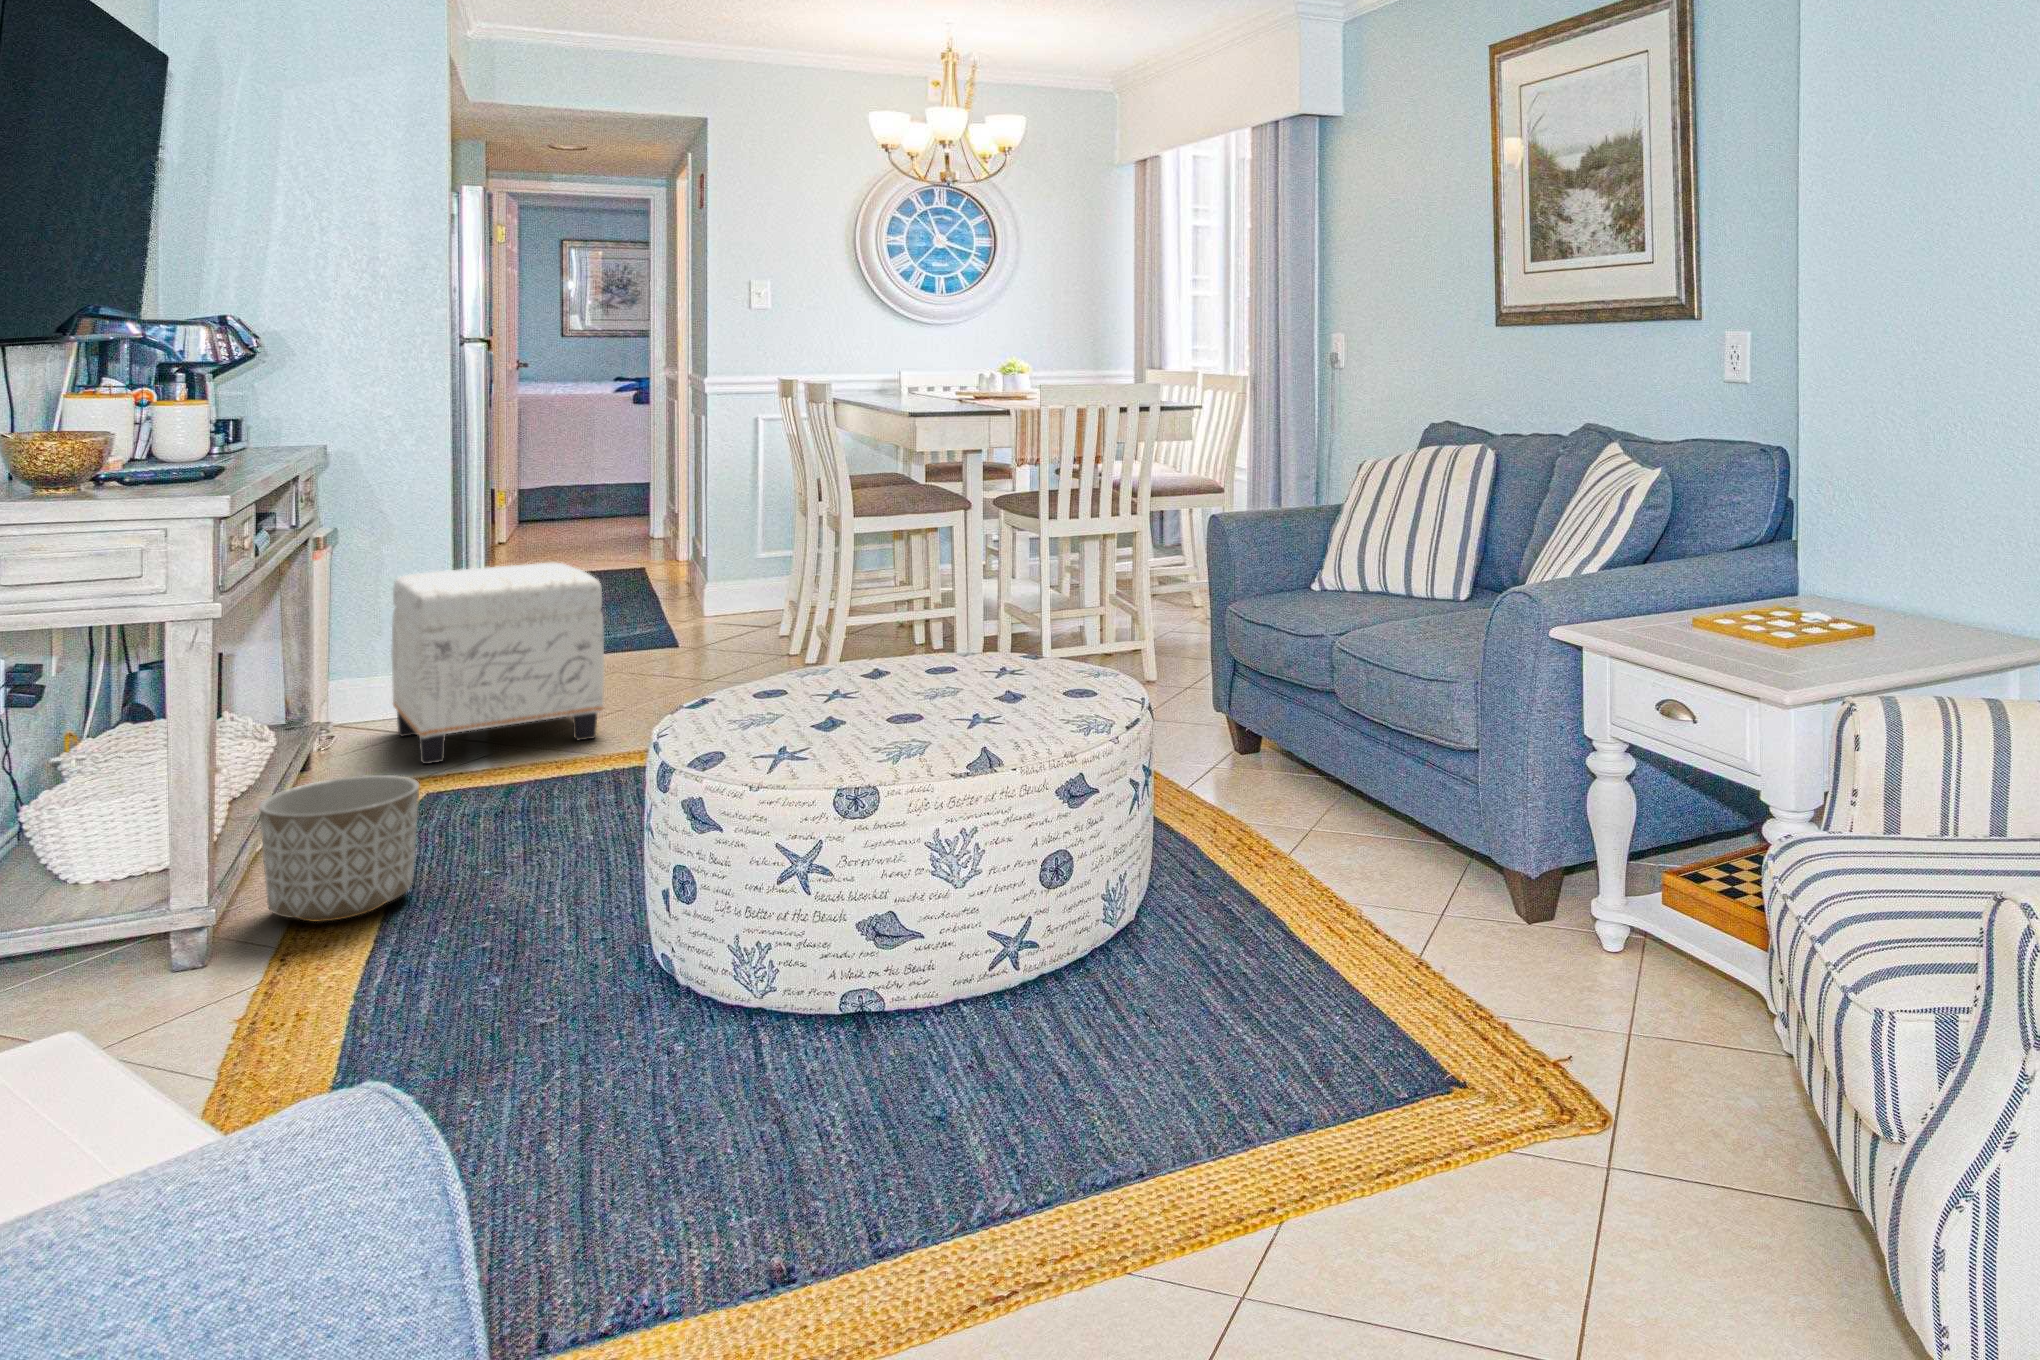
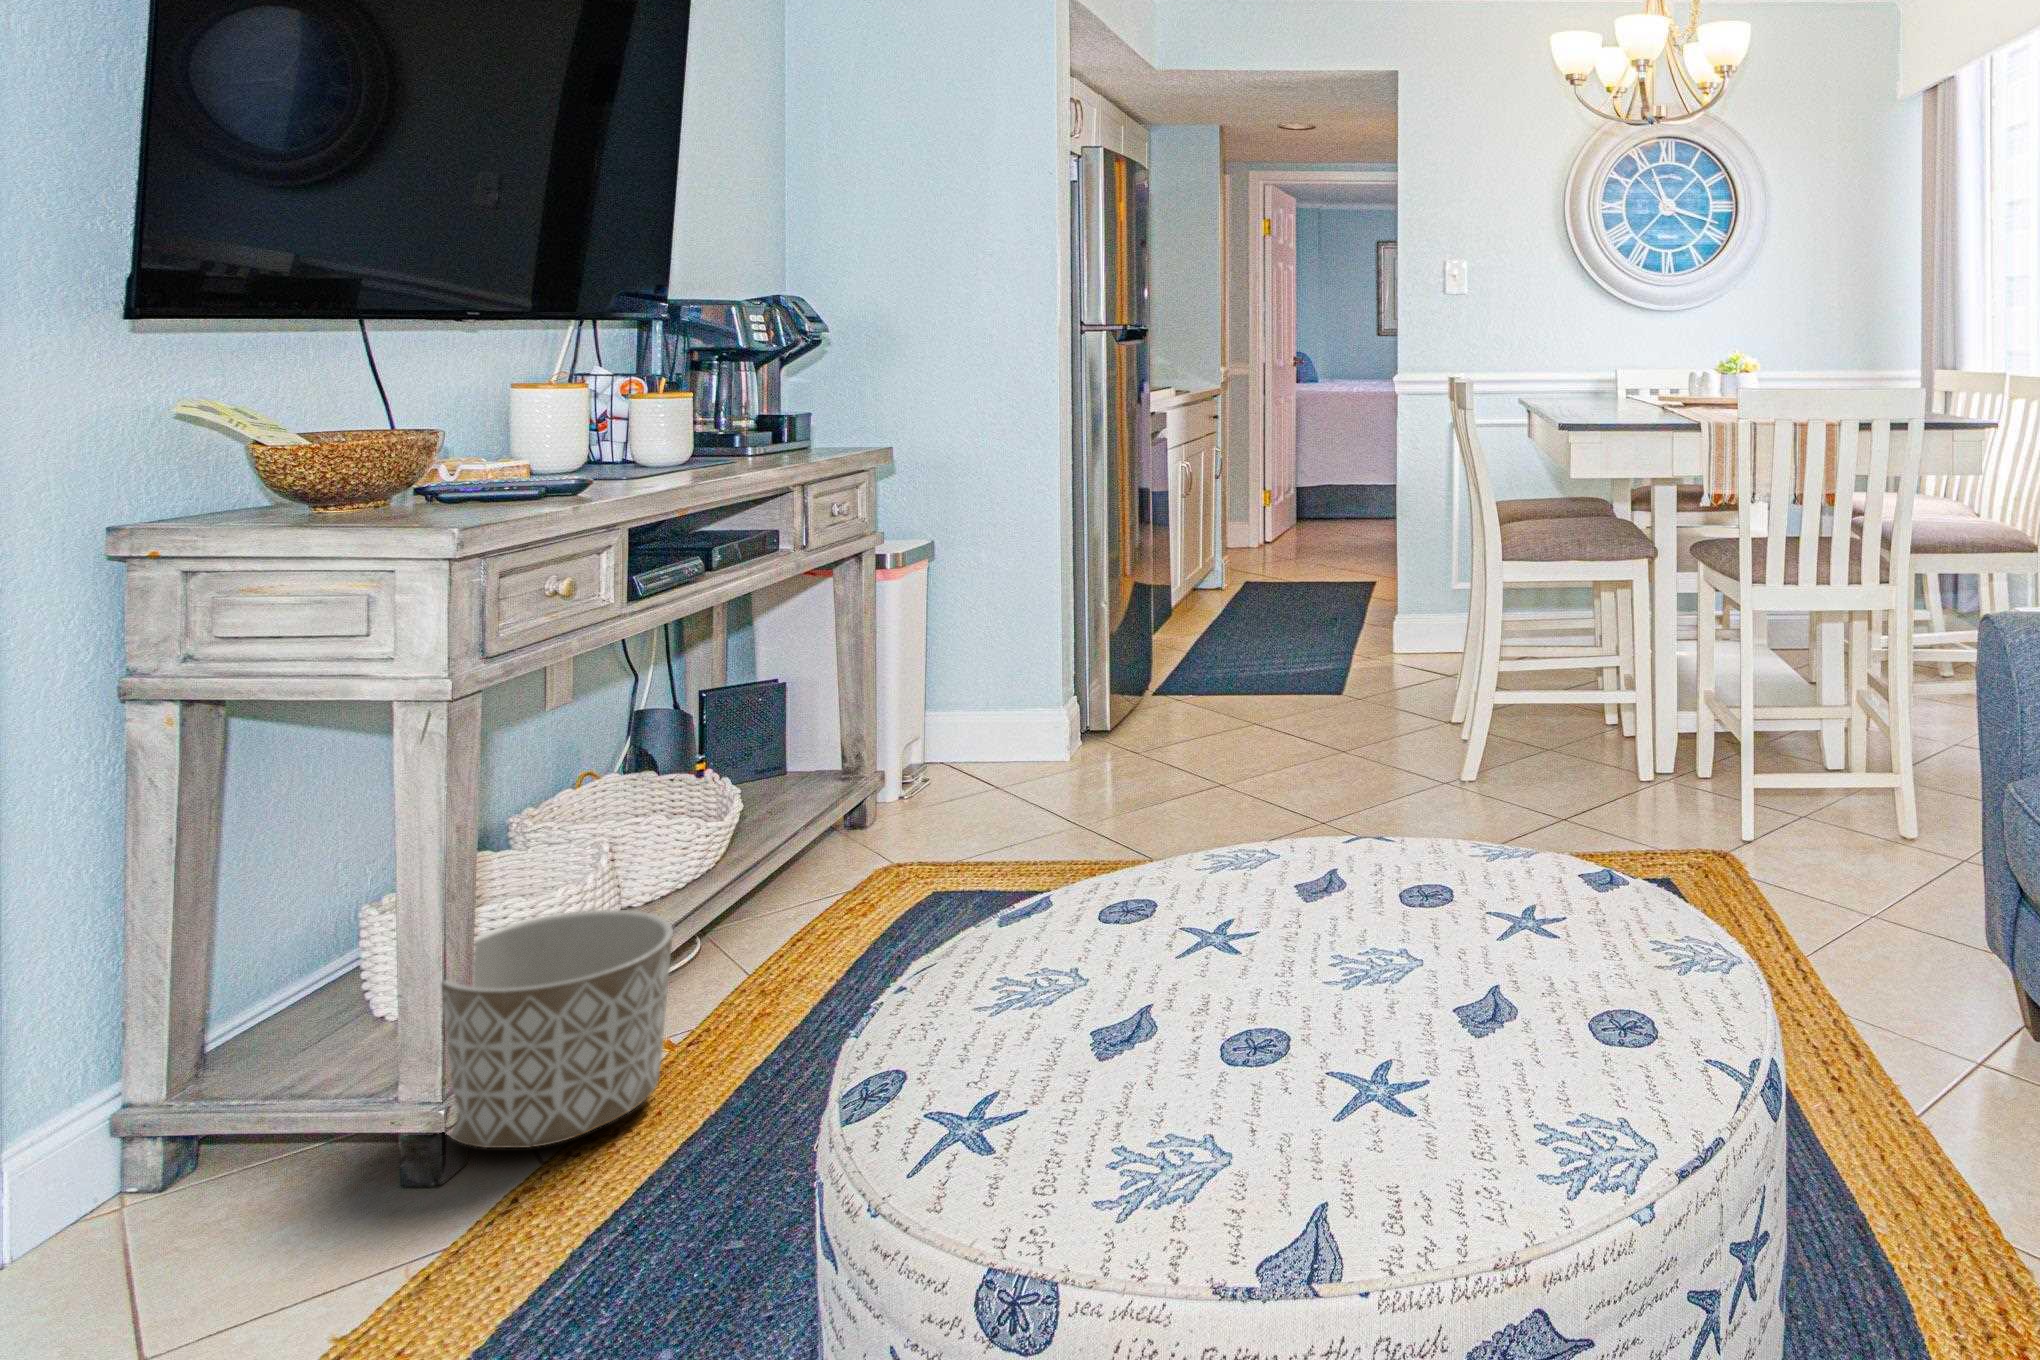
ottoman: present [391,563,604,764] -> none [903,591,1136,845]

